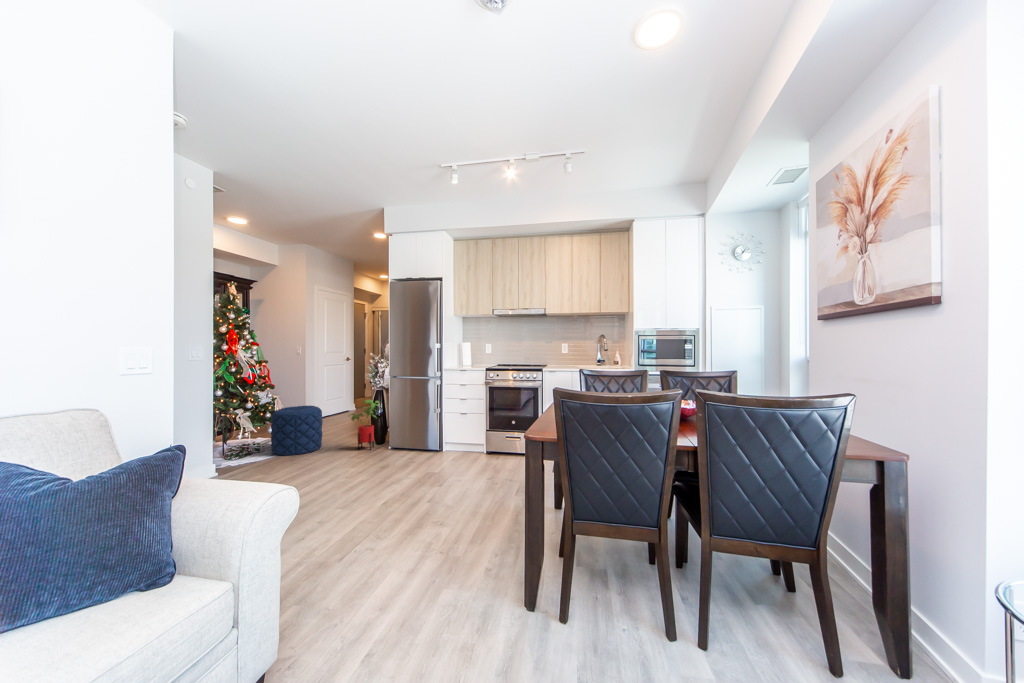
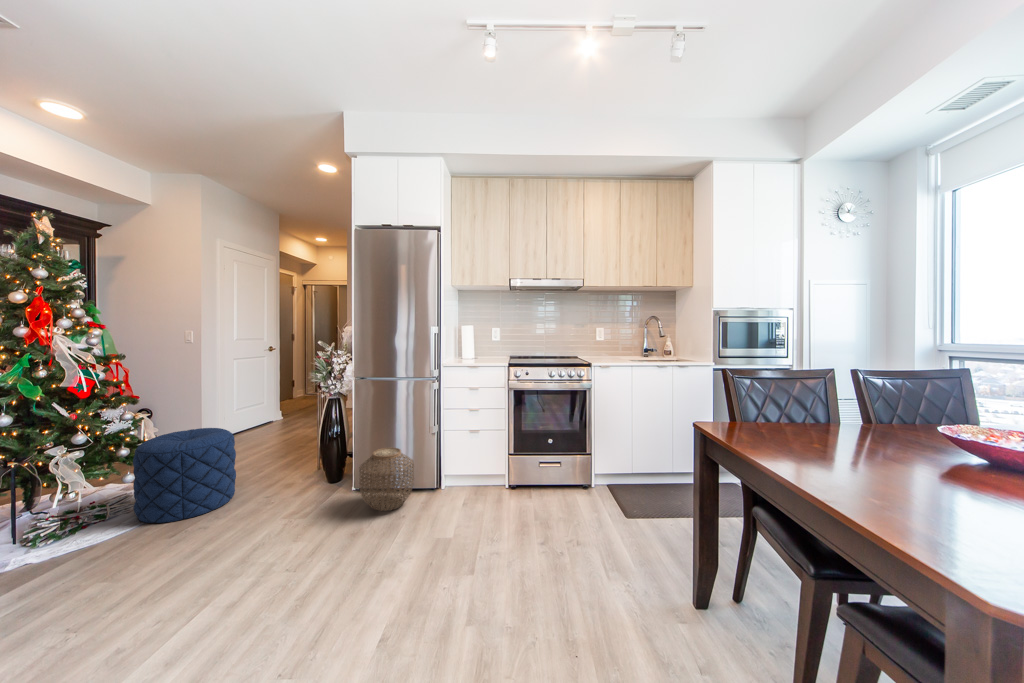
house plant: present [349,400,382,450] -> none [284,416,342,498]
woven basket: none [389,421,423,458] -> present [359,448,414,511]

